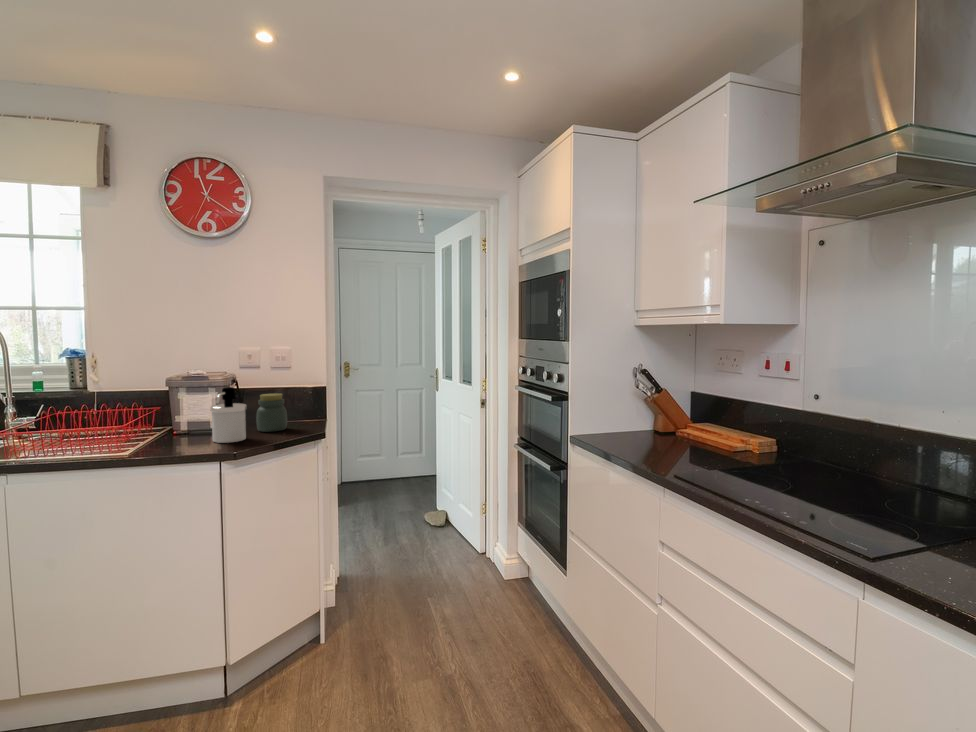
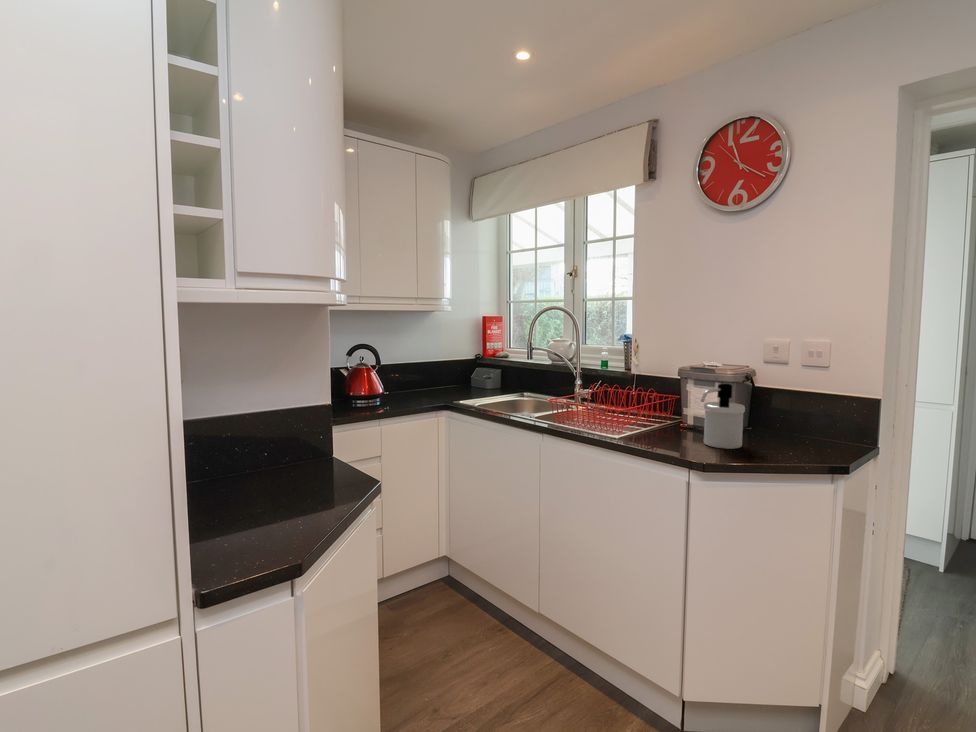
jar: present [256,394,287,432] -> none [766,397,807,446]

